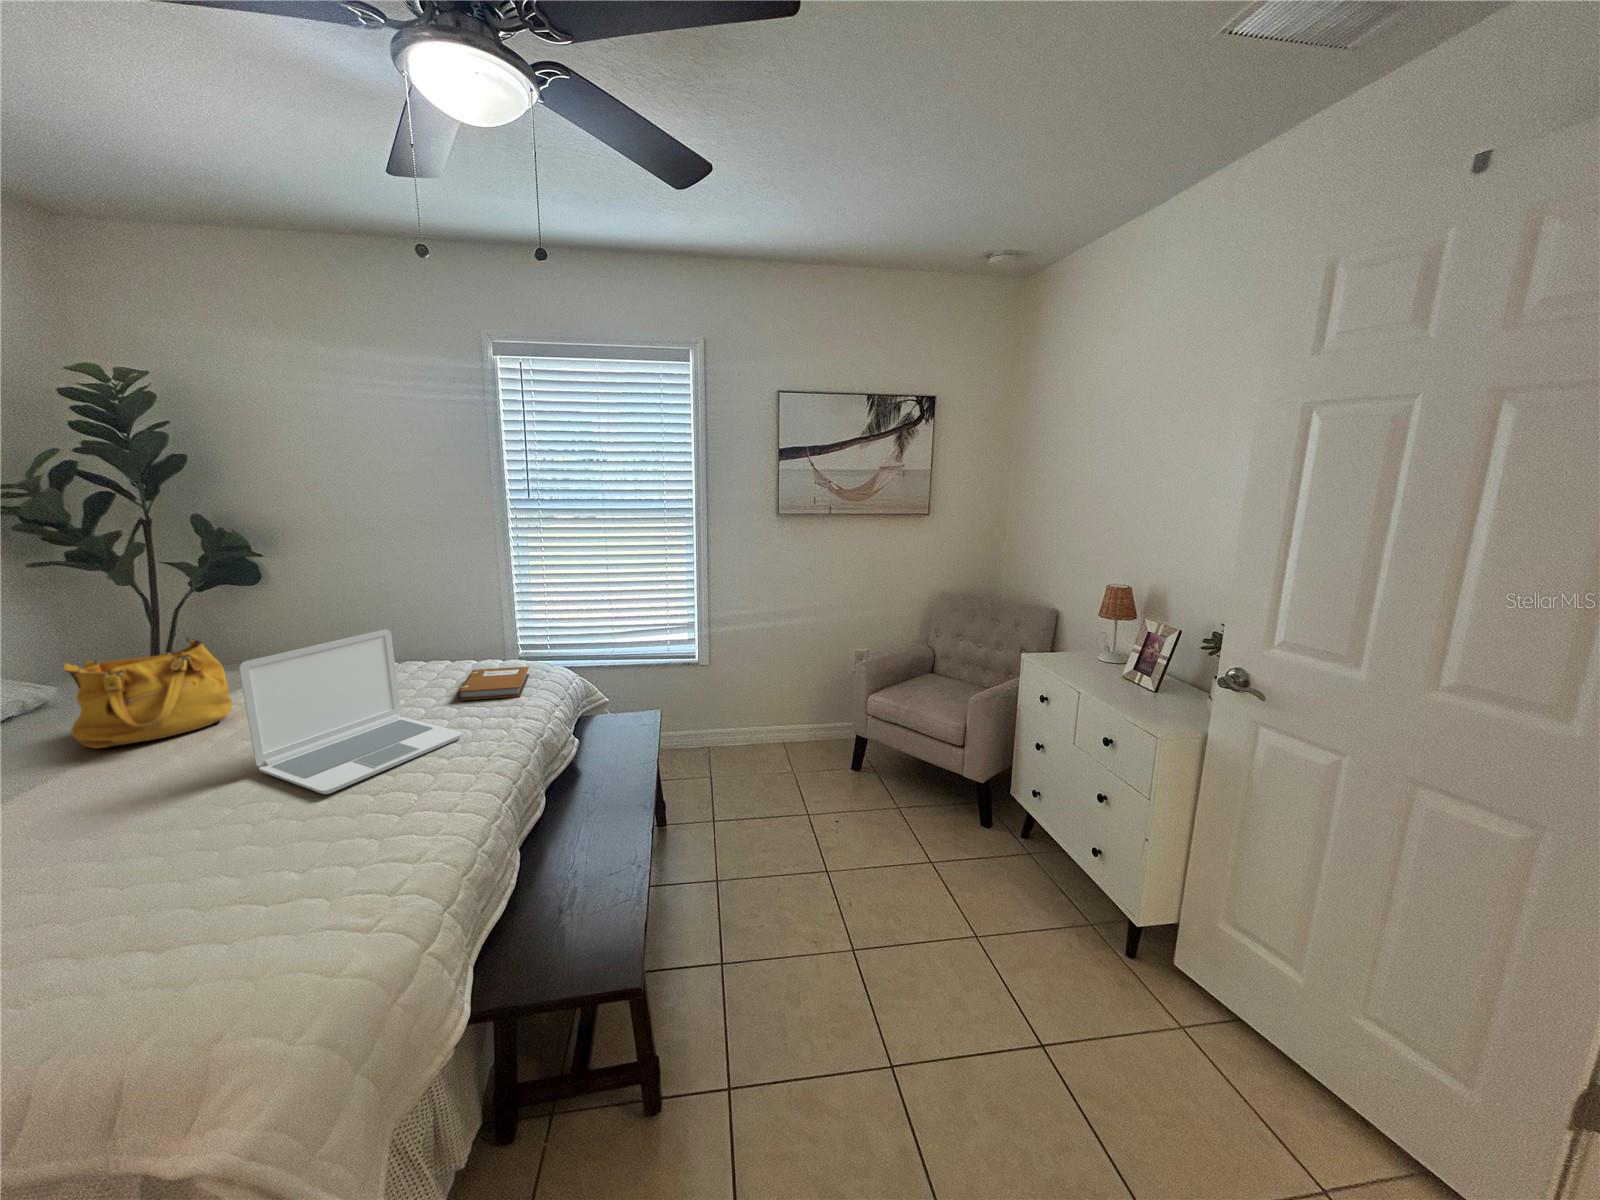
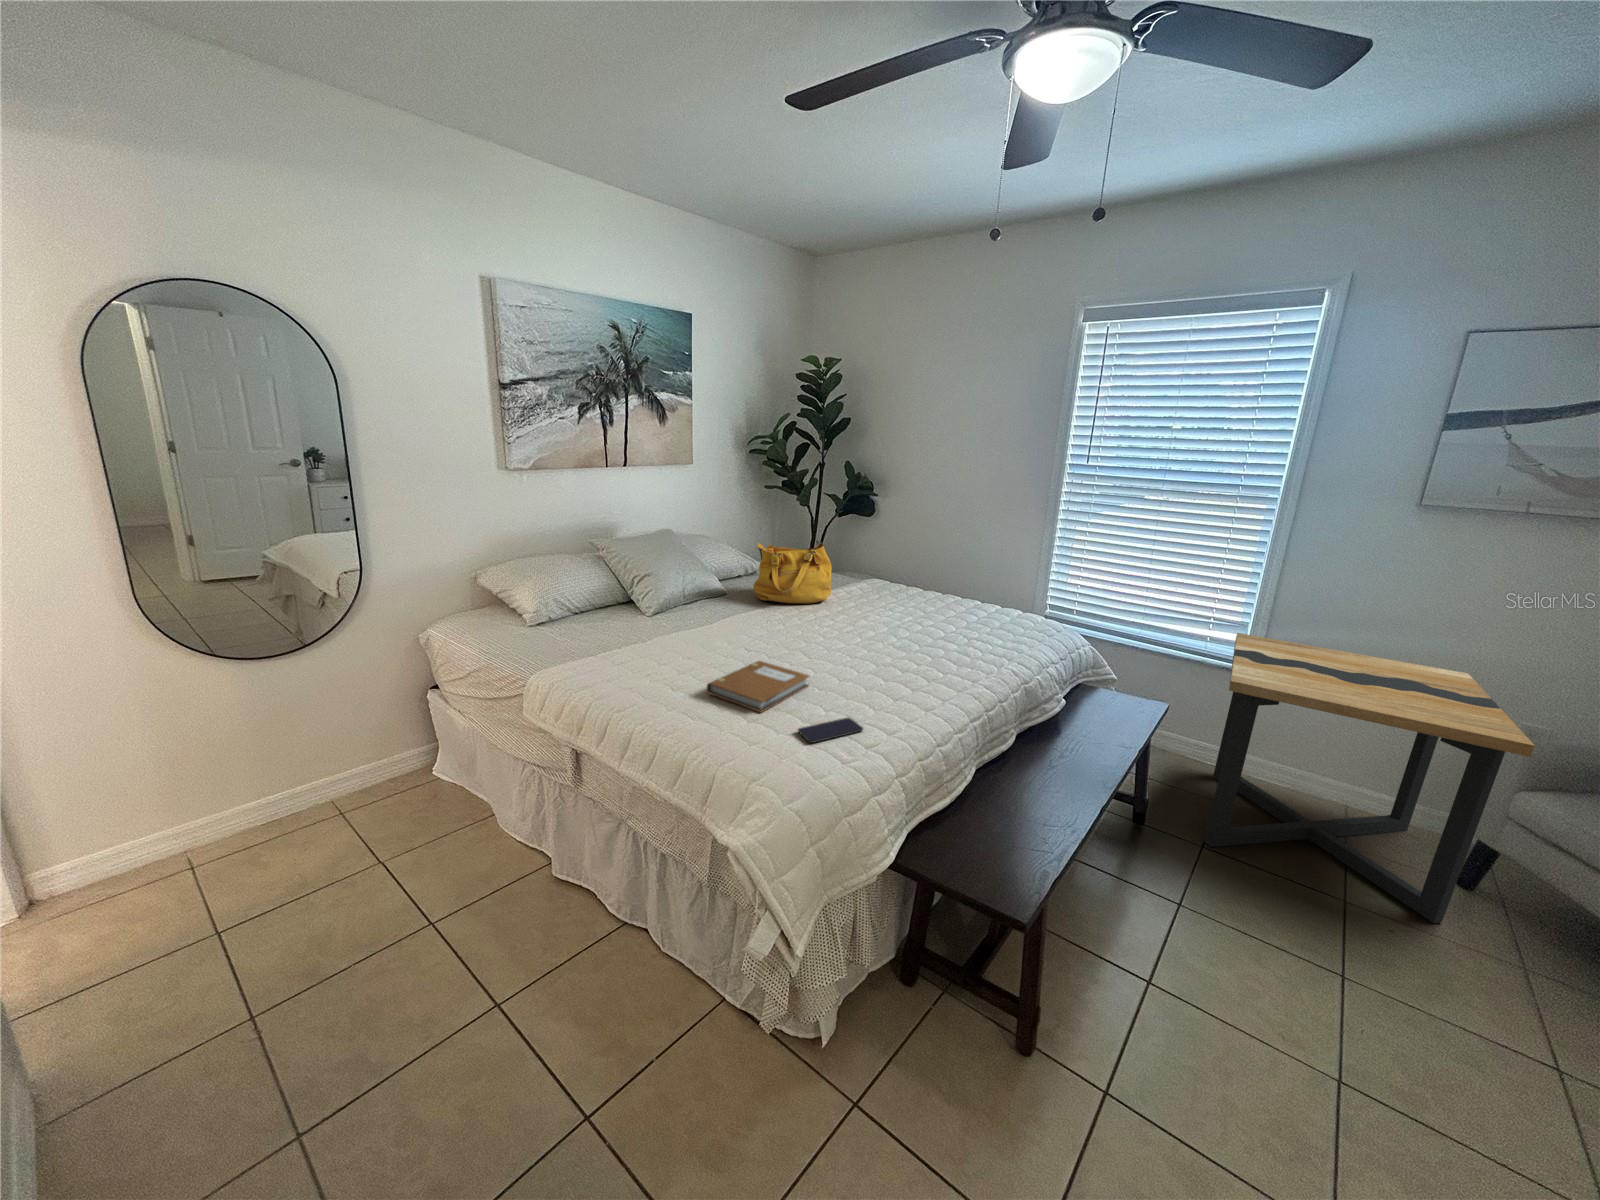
side table: none [690,626,869,819] -> present [1204,633,1535,923]
laptop: present [239,629,462,794] -> none [826,556,962,667]
notebook: present [457,667,529,700] -> present [707,661,809,713]
smartphone: none [278,863,379,922] -> present [798,718,863,743]

